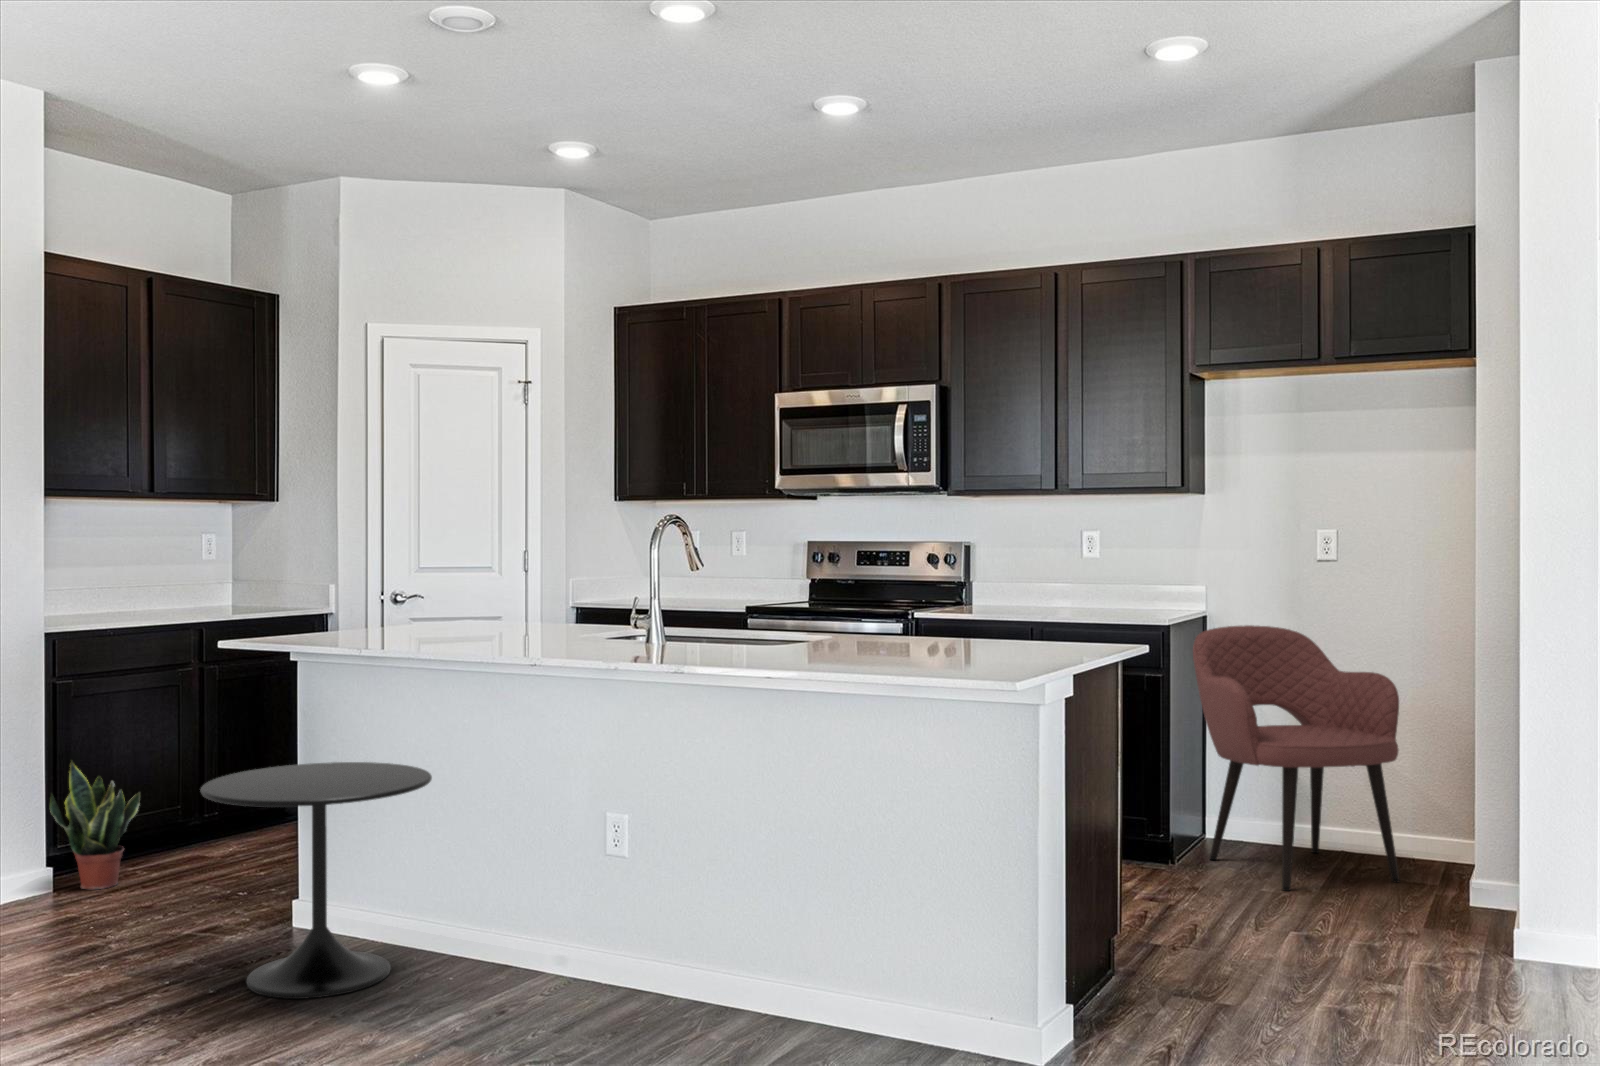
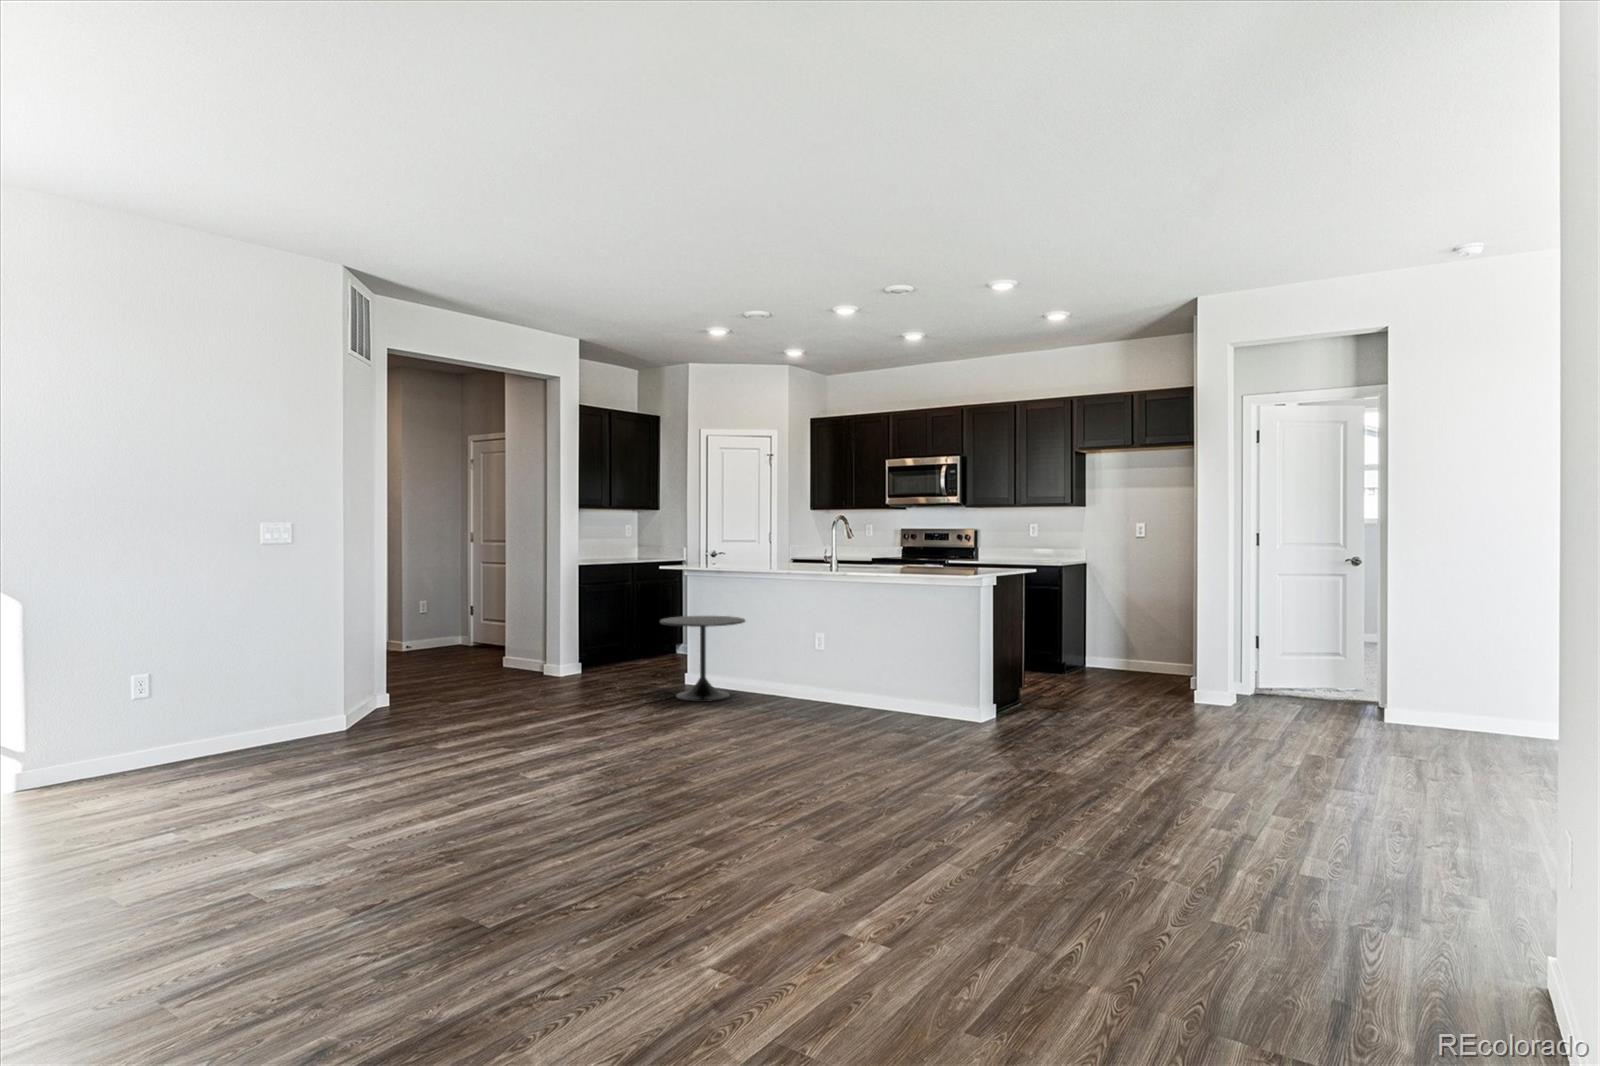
armchair: present [1193,625,1400,891] -> none [1076,568,1169,684]
potted plant: present [50,762,140,889] -> none [581,618,614,672]

